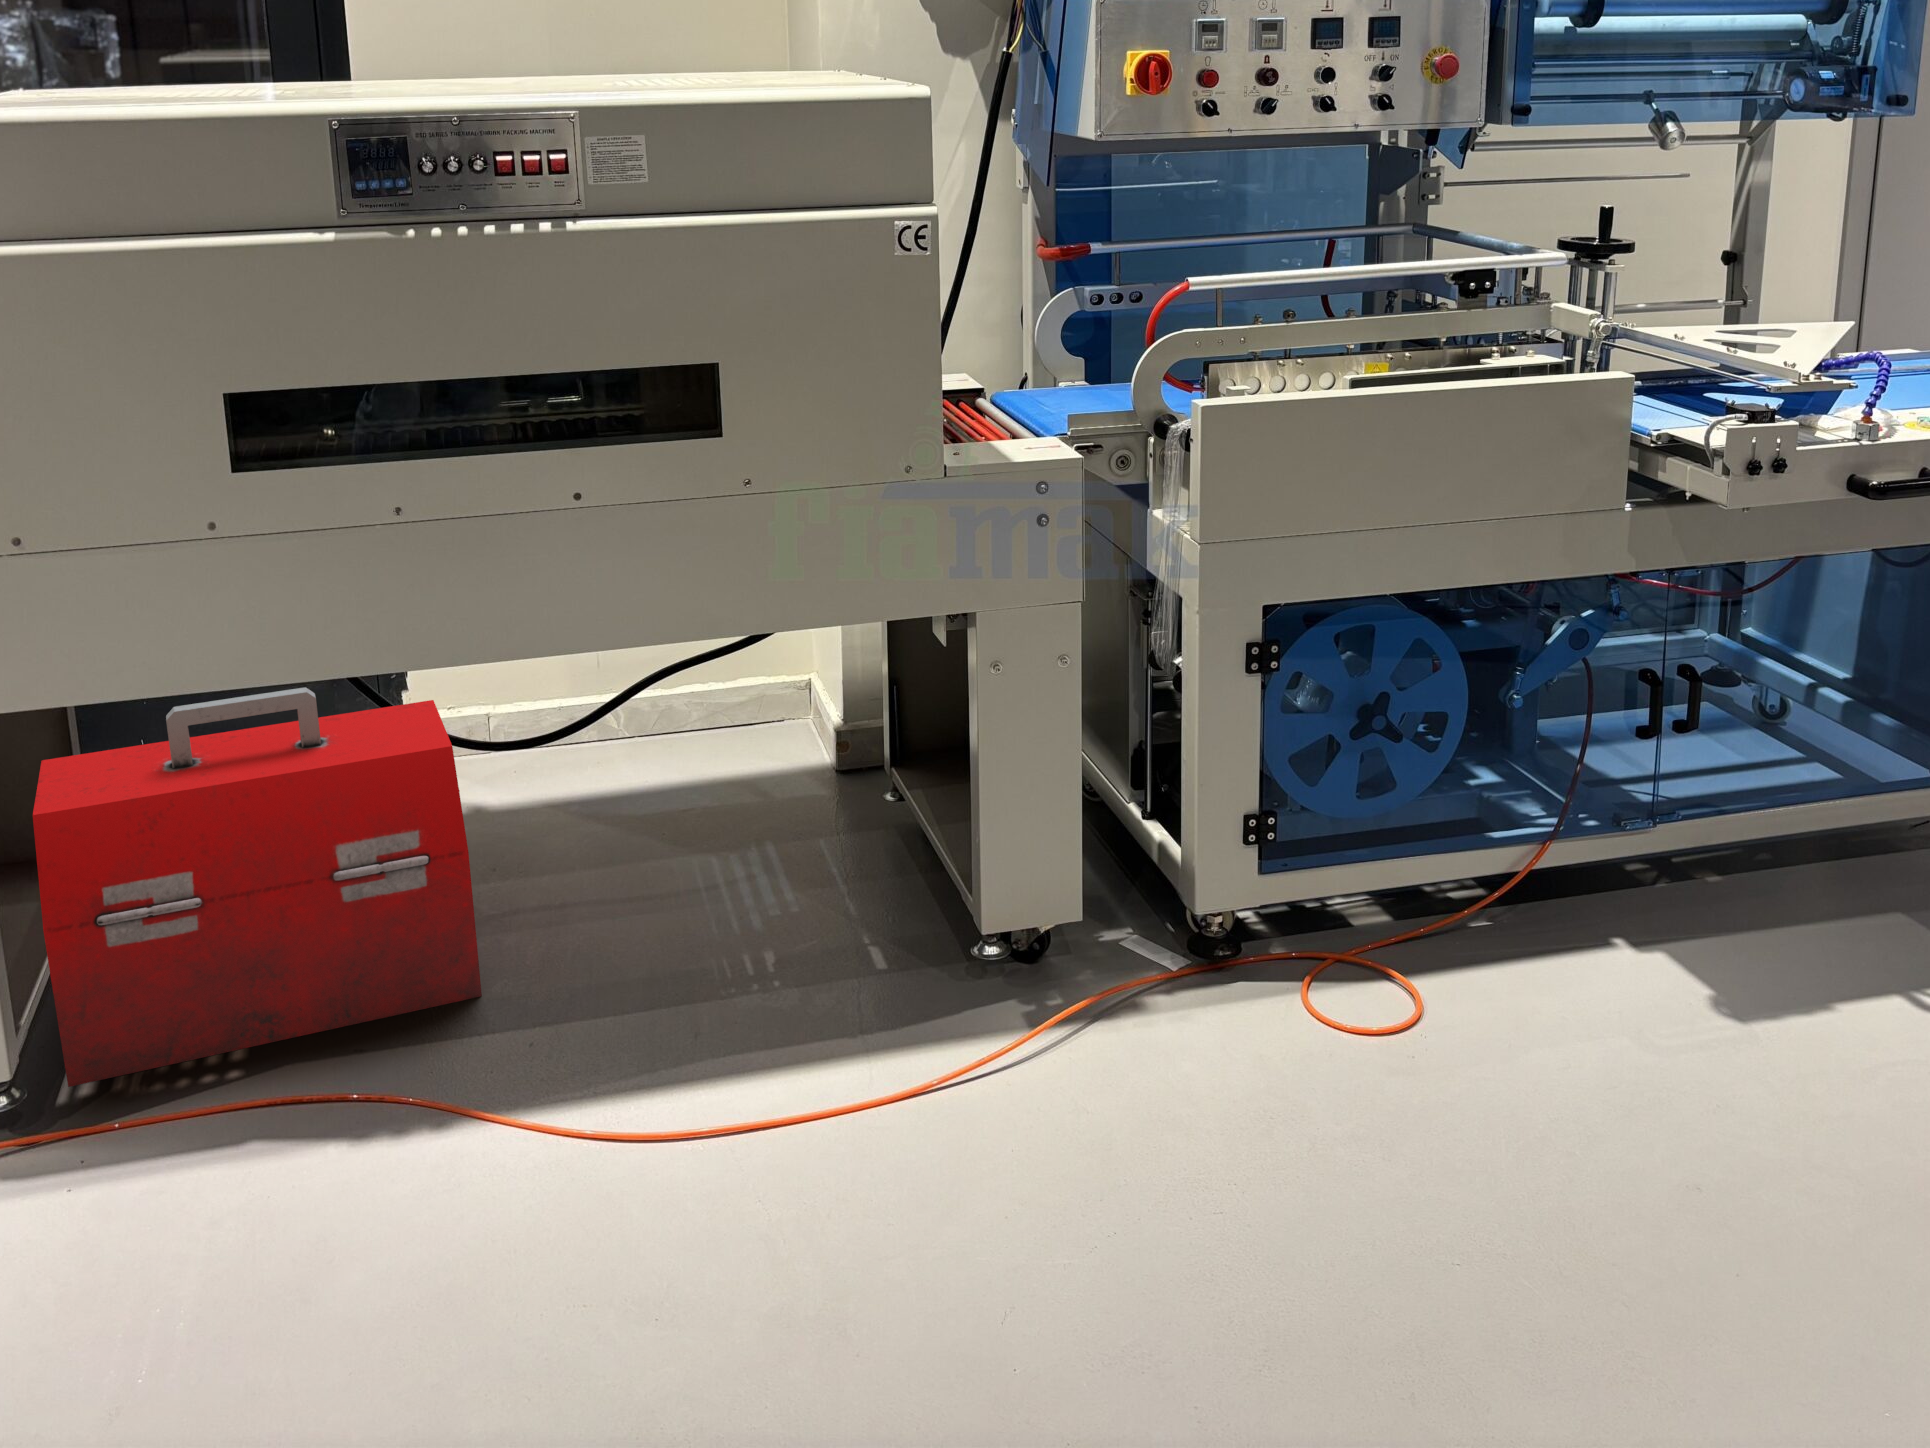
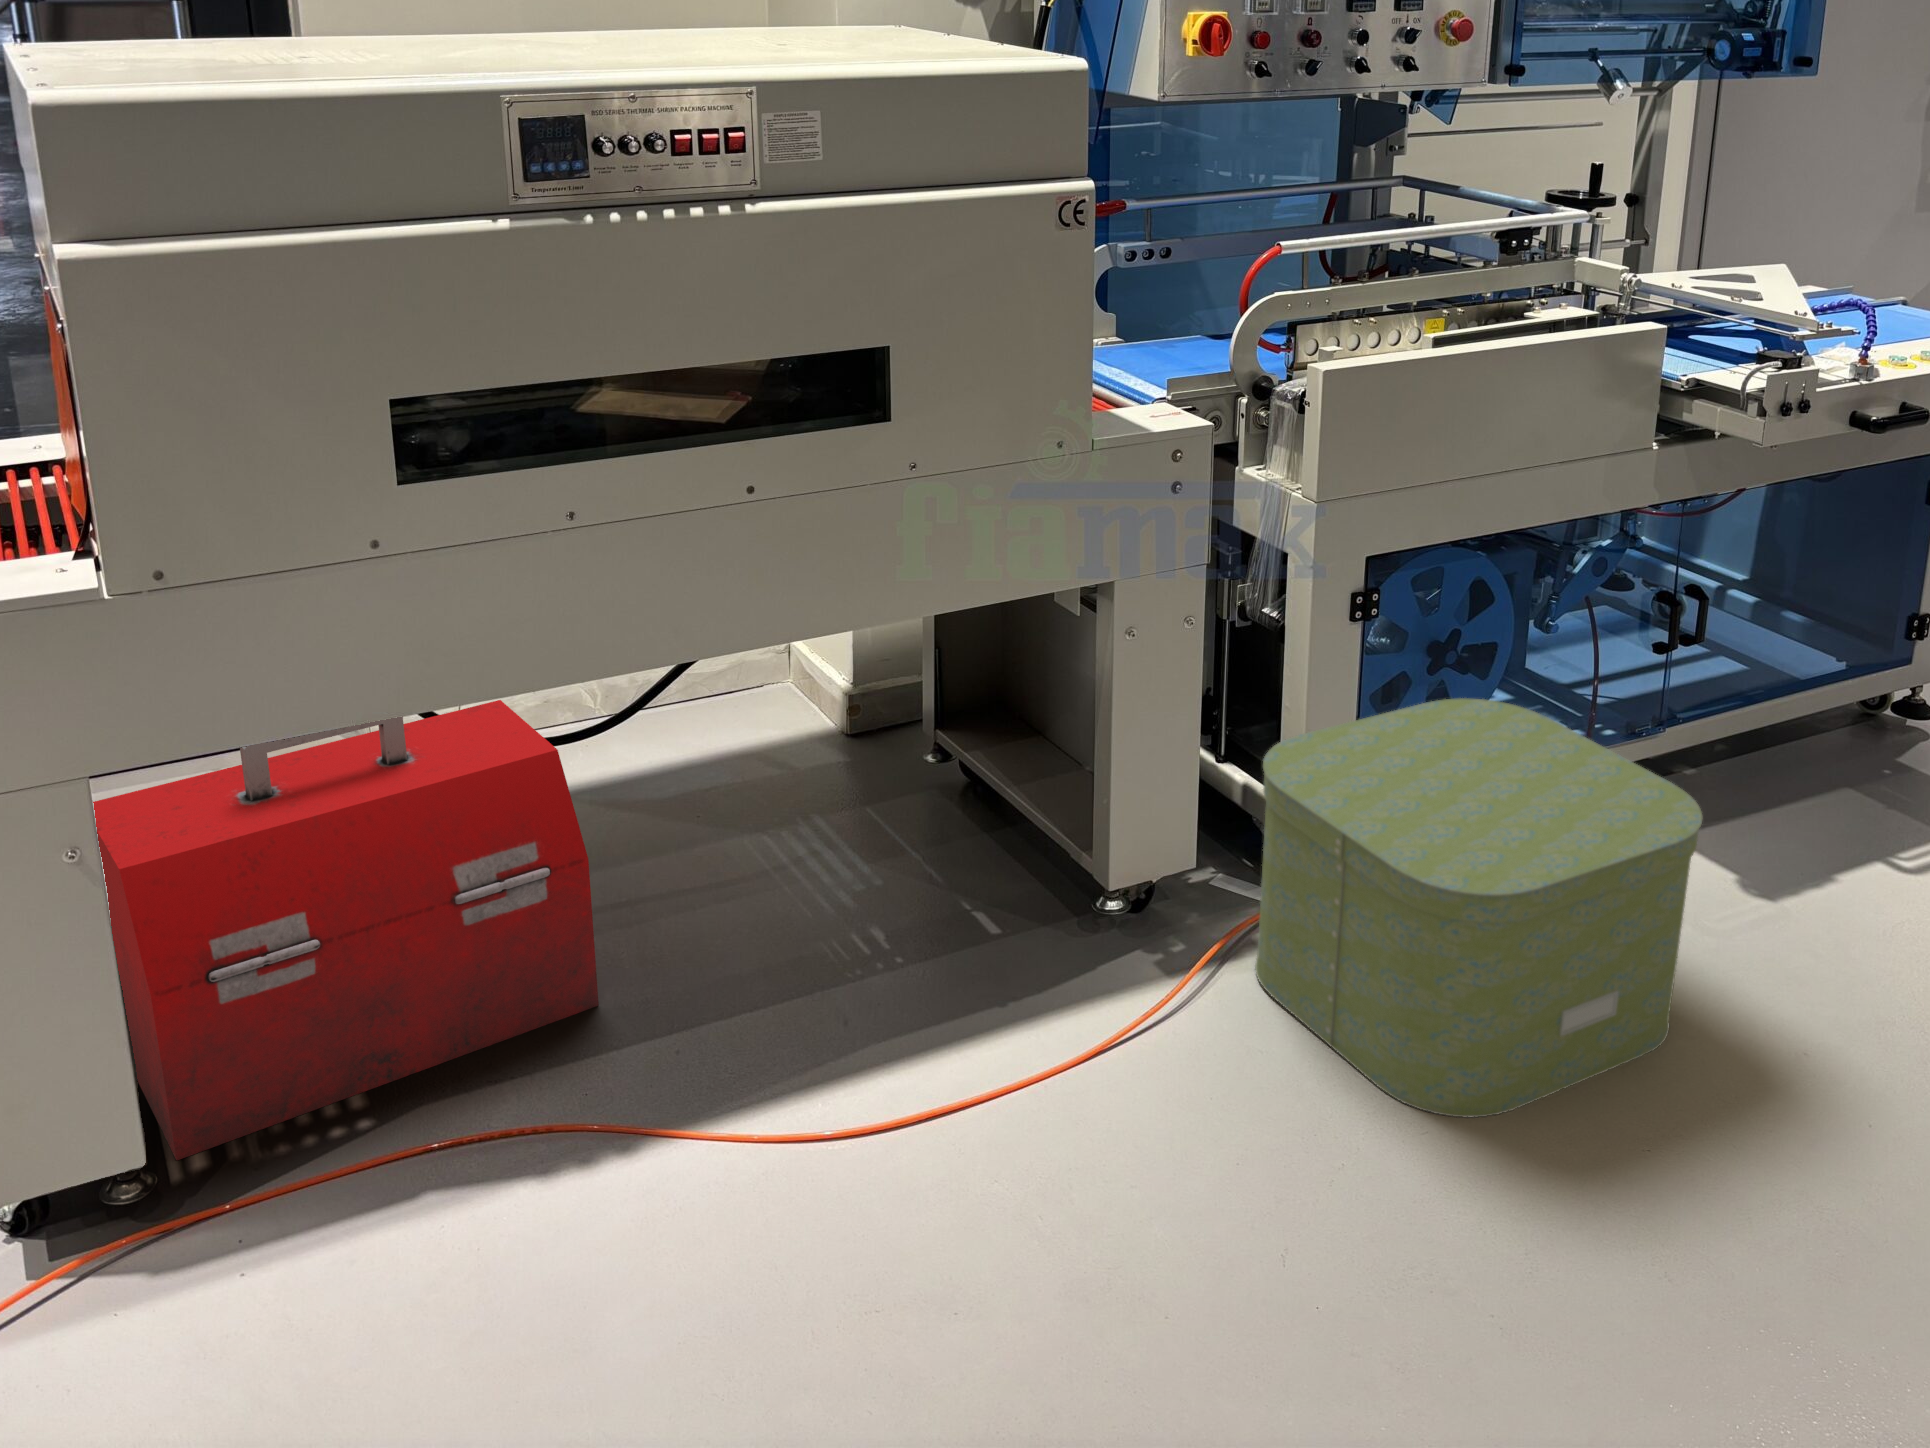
storage box: none [1115,766,1580,1213] -> present [1255,698,1702,1118]

